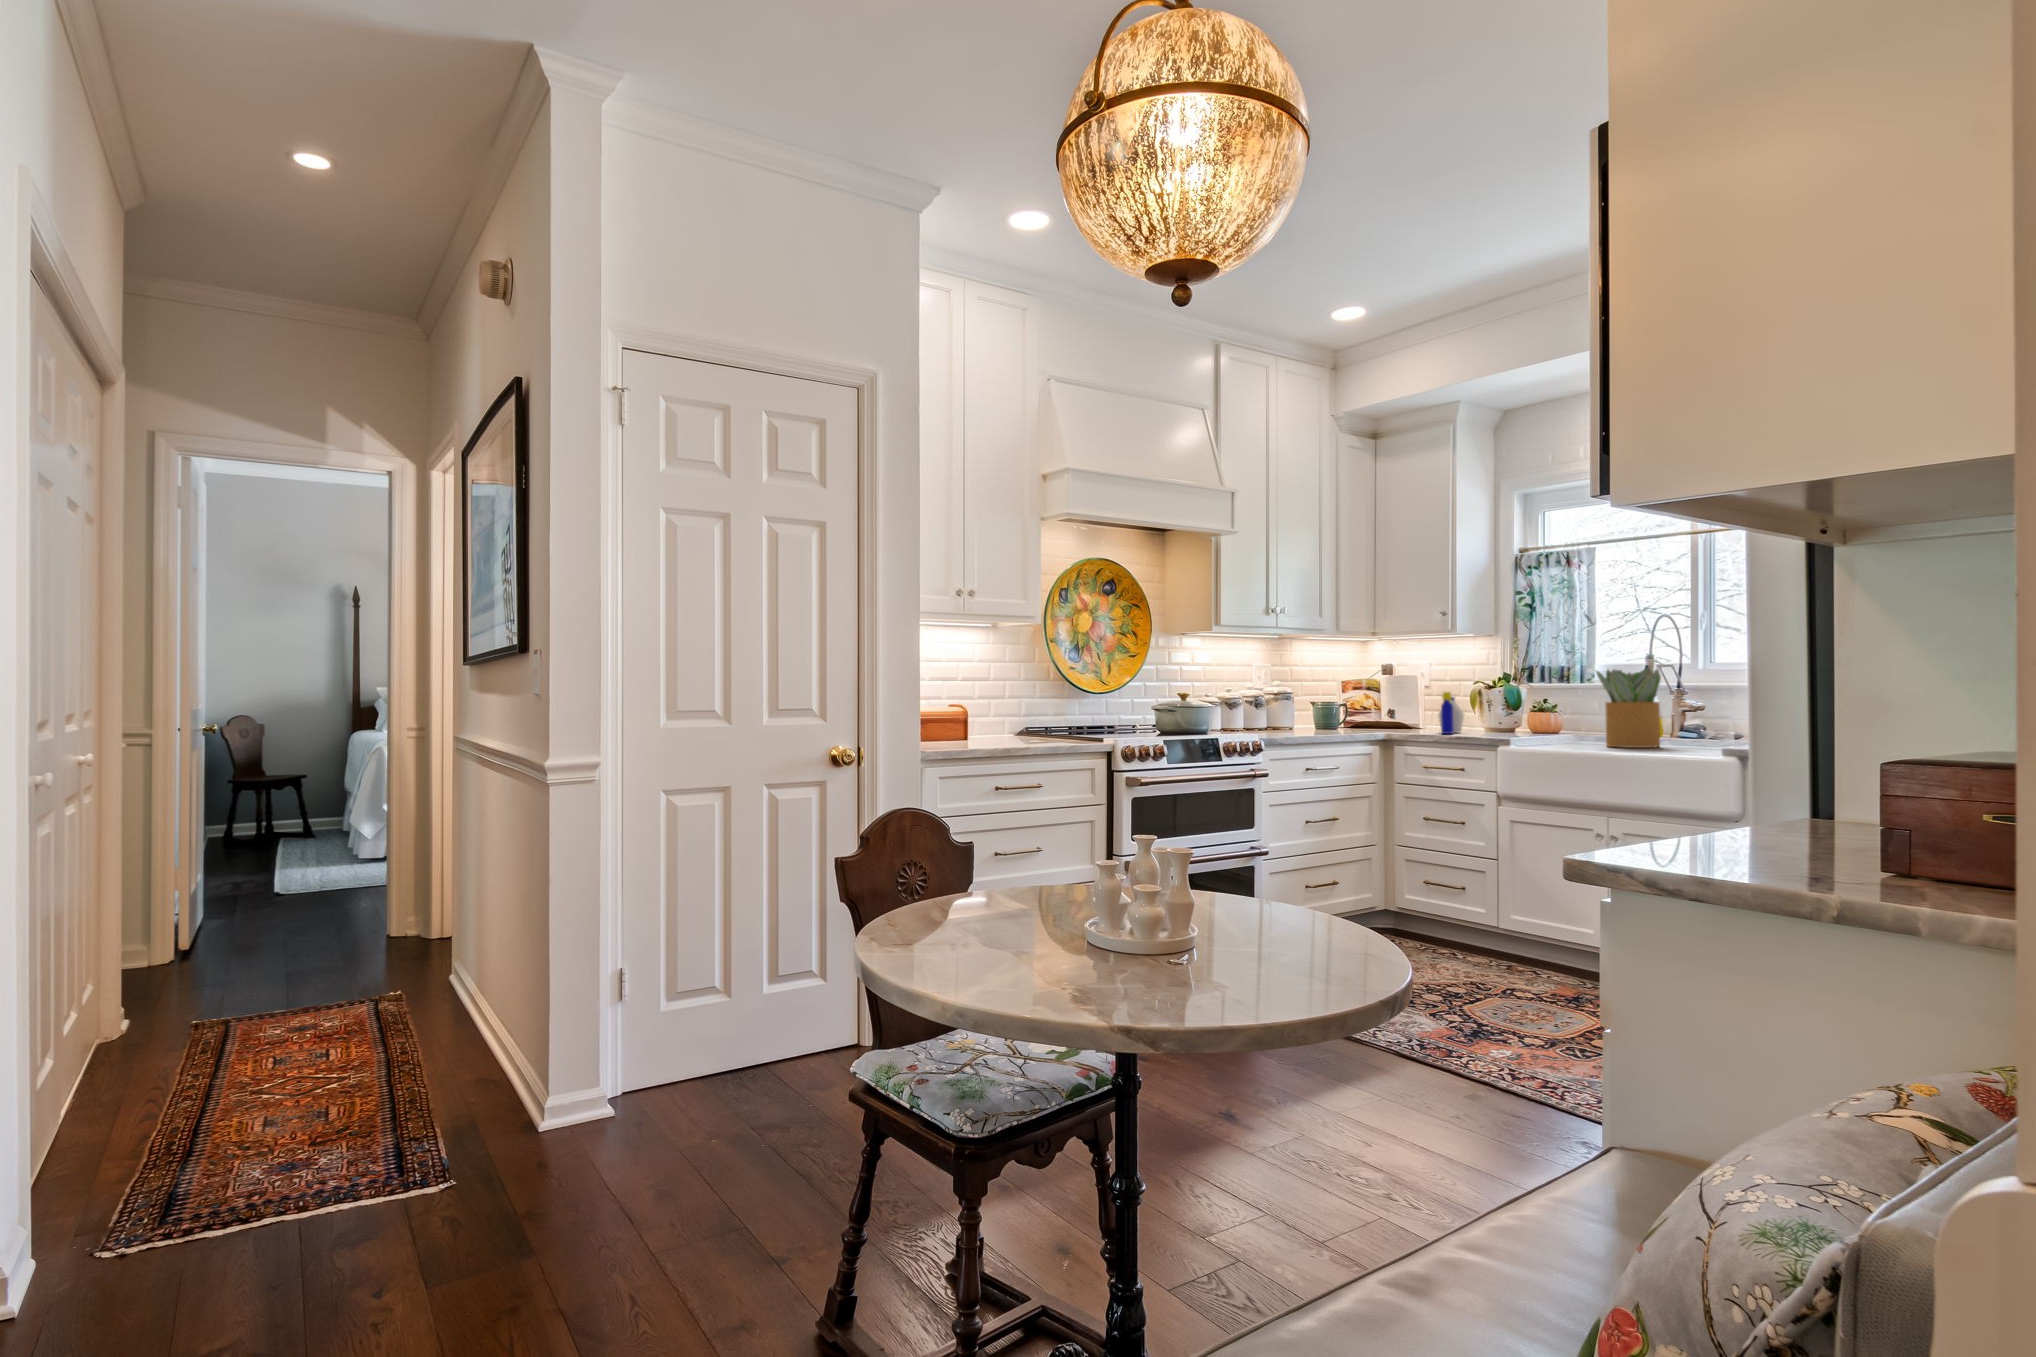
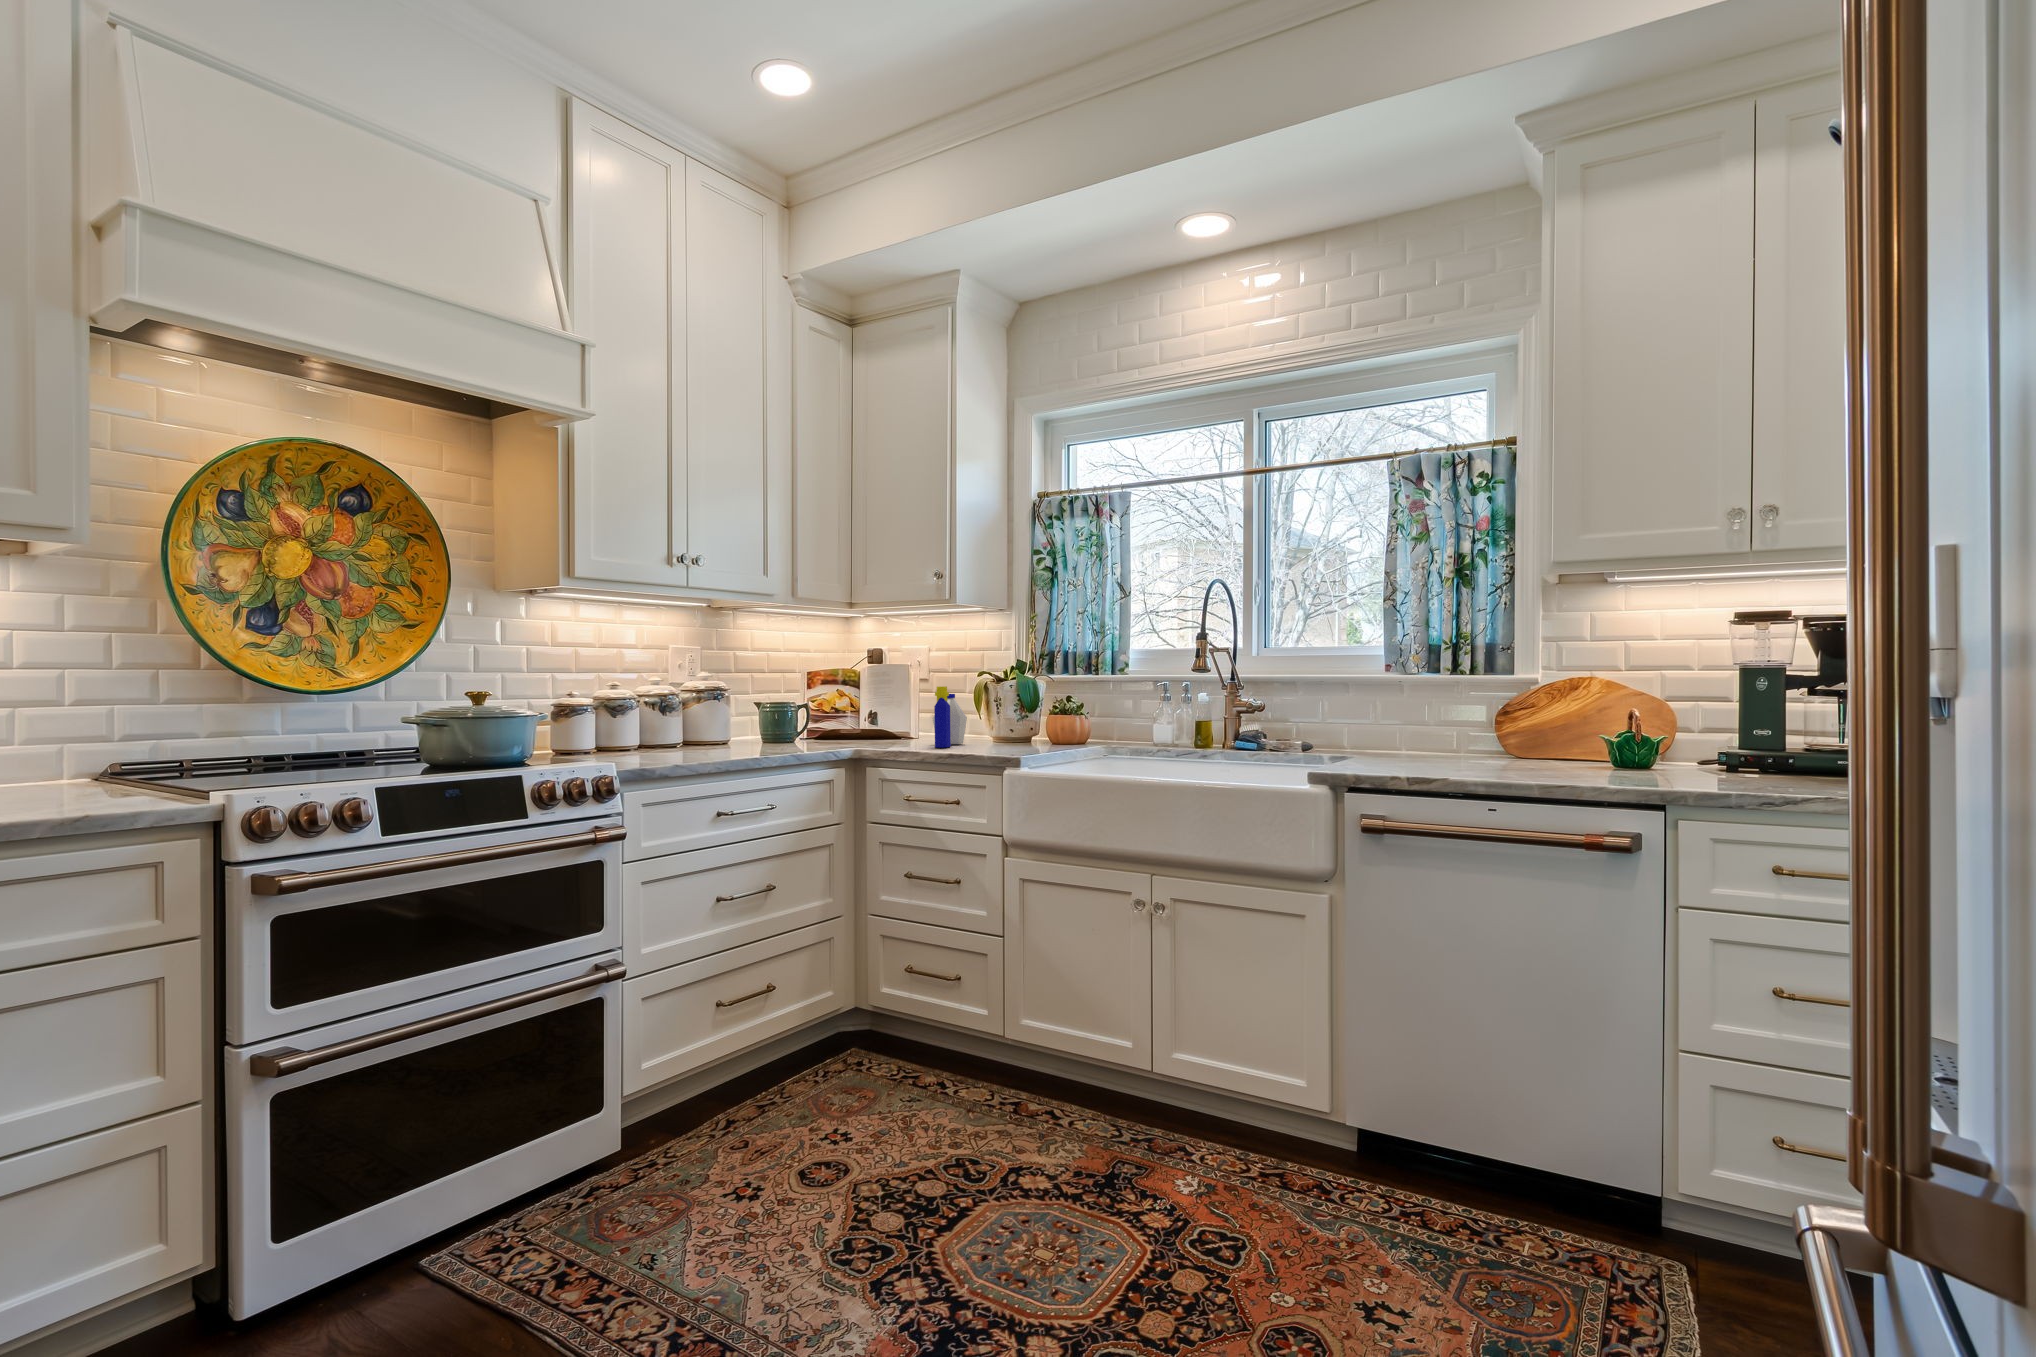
potted plant: present [1596,668,1661,748] -> none [1139,648,1226,771]

